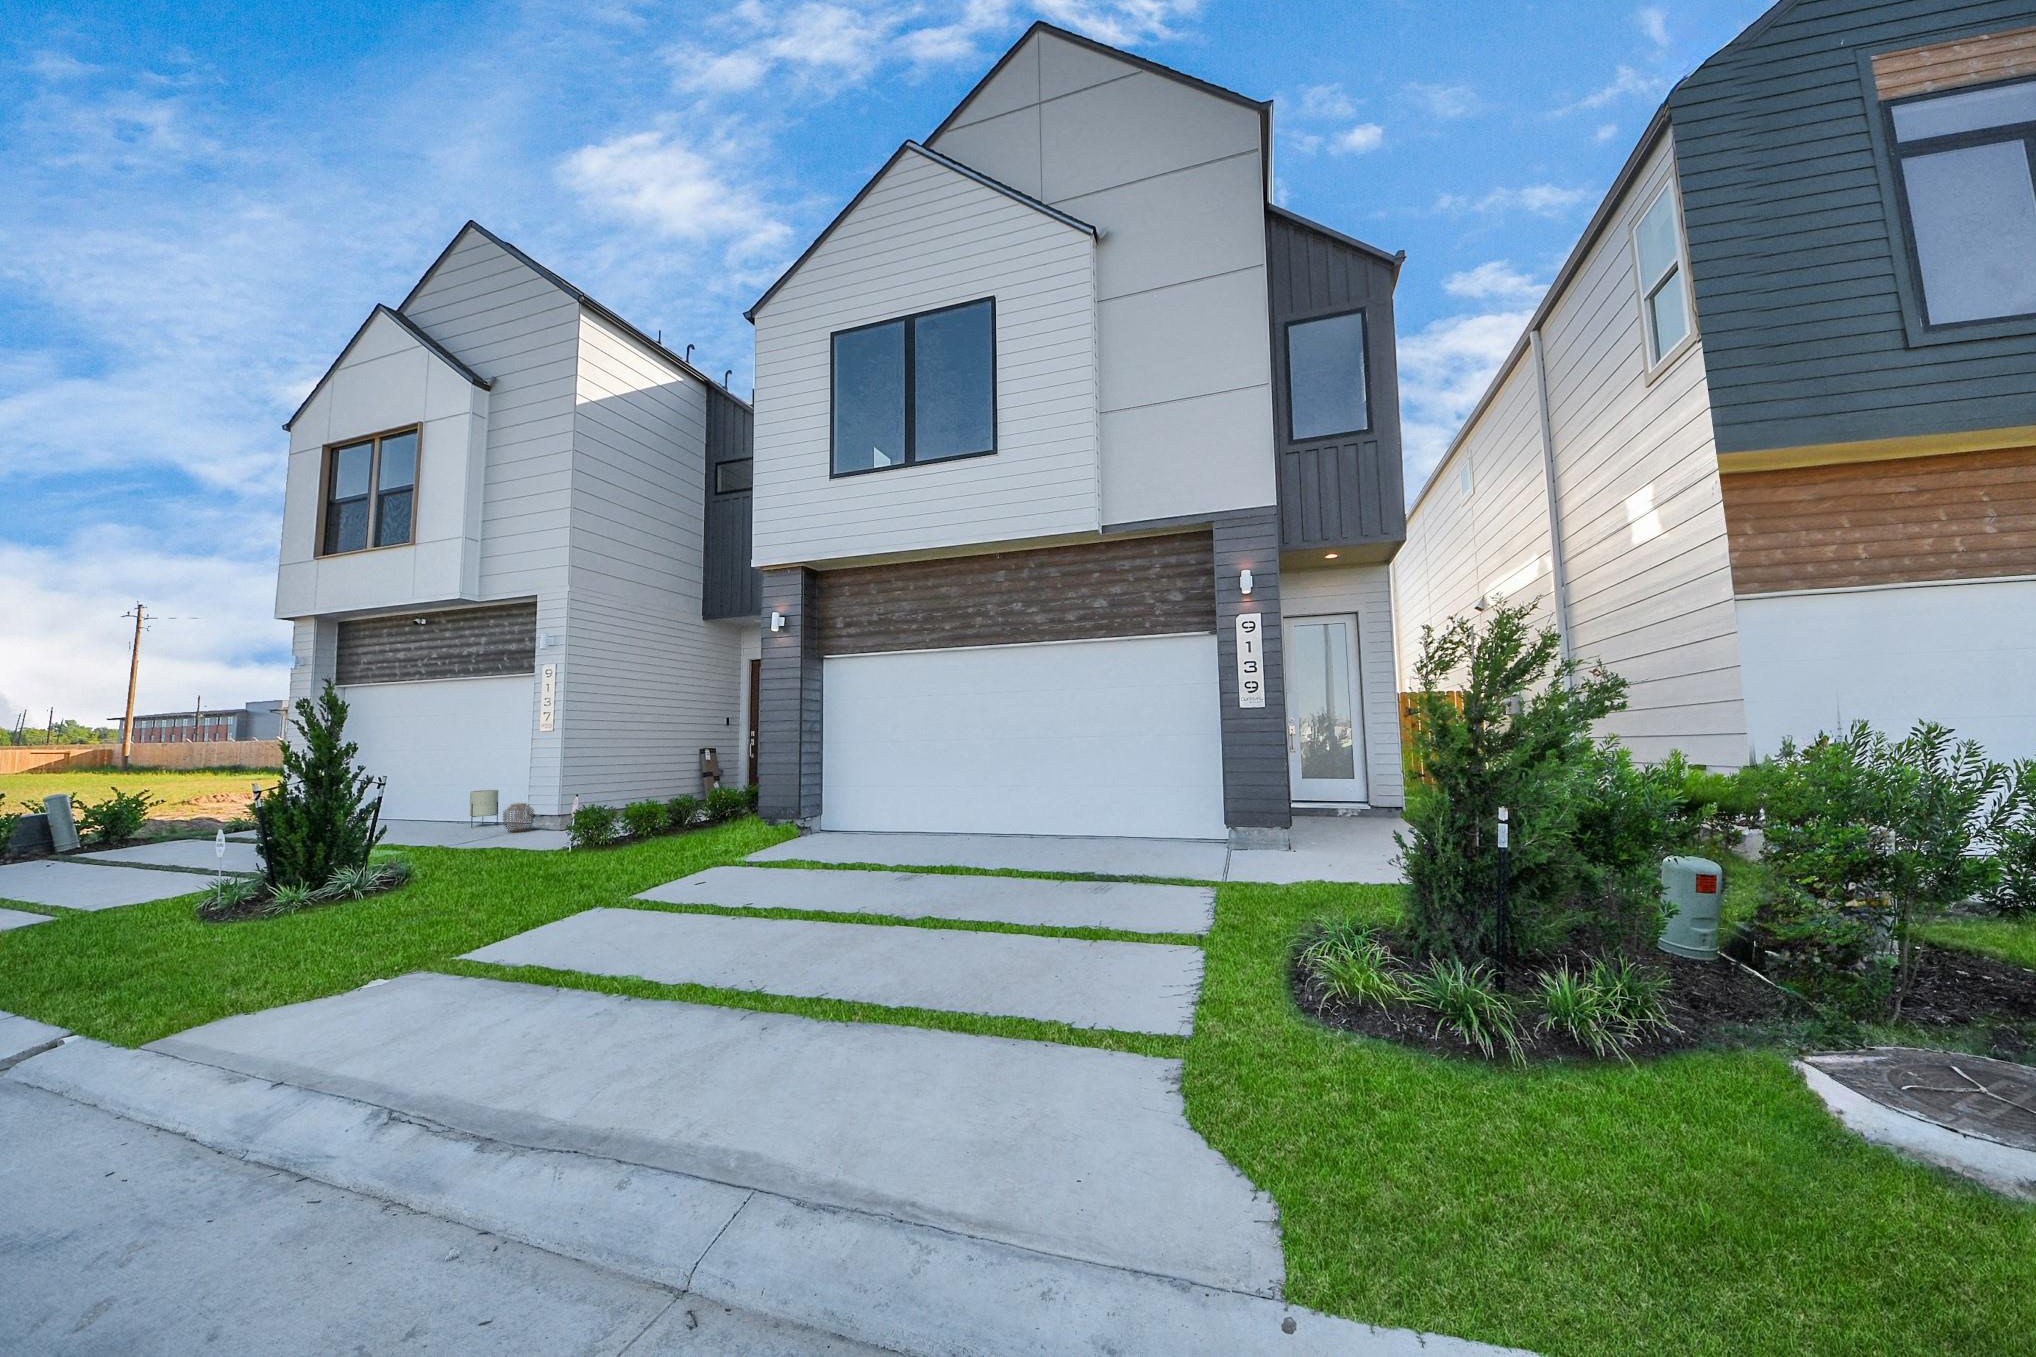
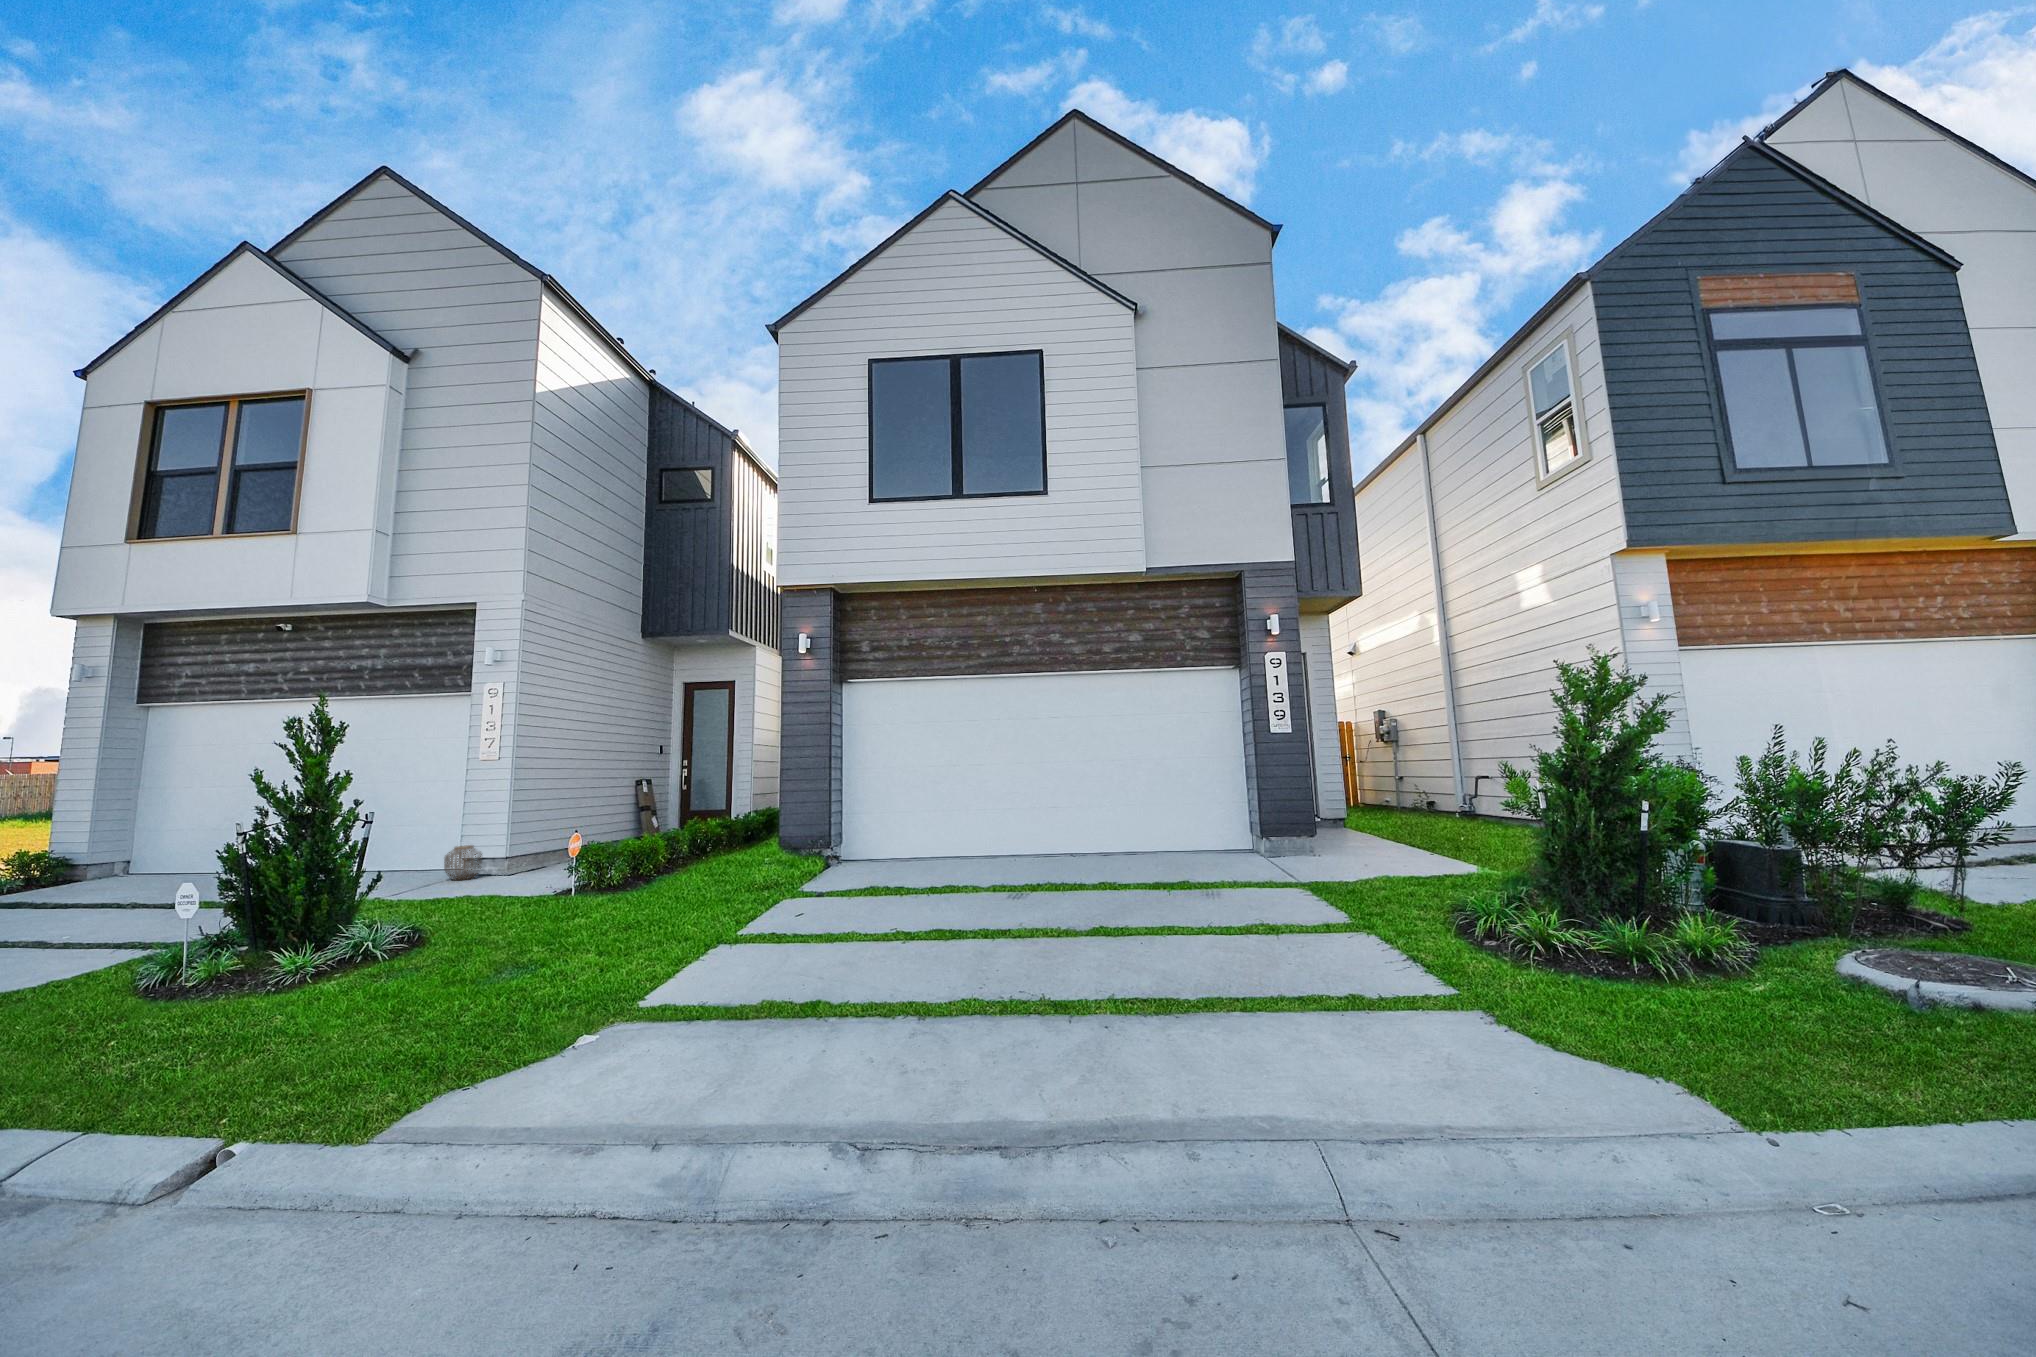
planter: present [470,790,498,828] -> none [378,832,414,879]

